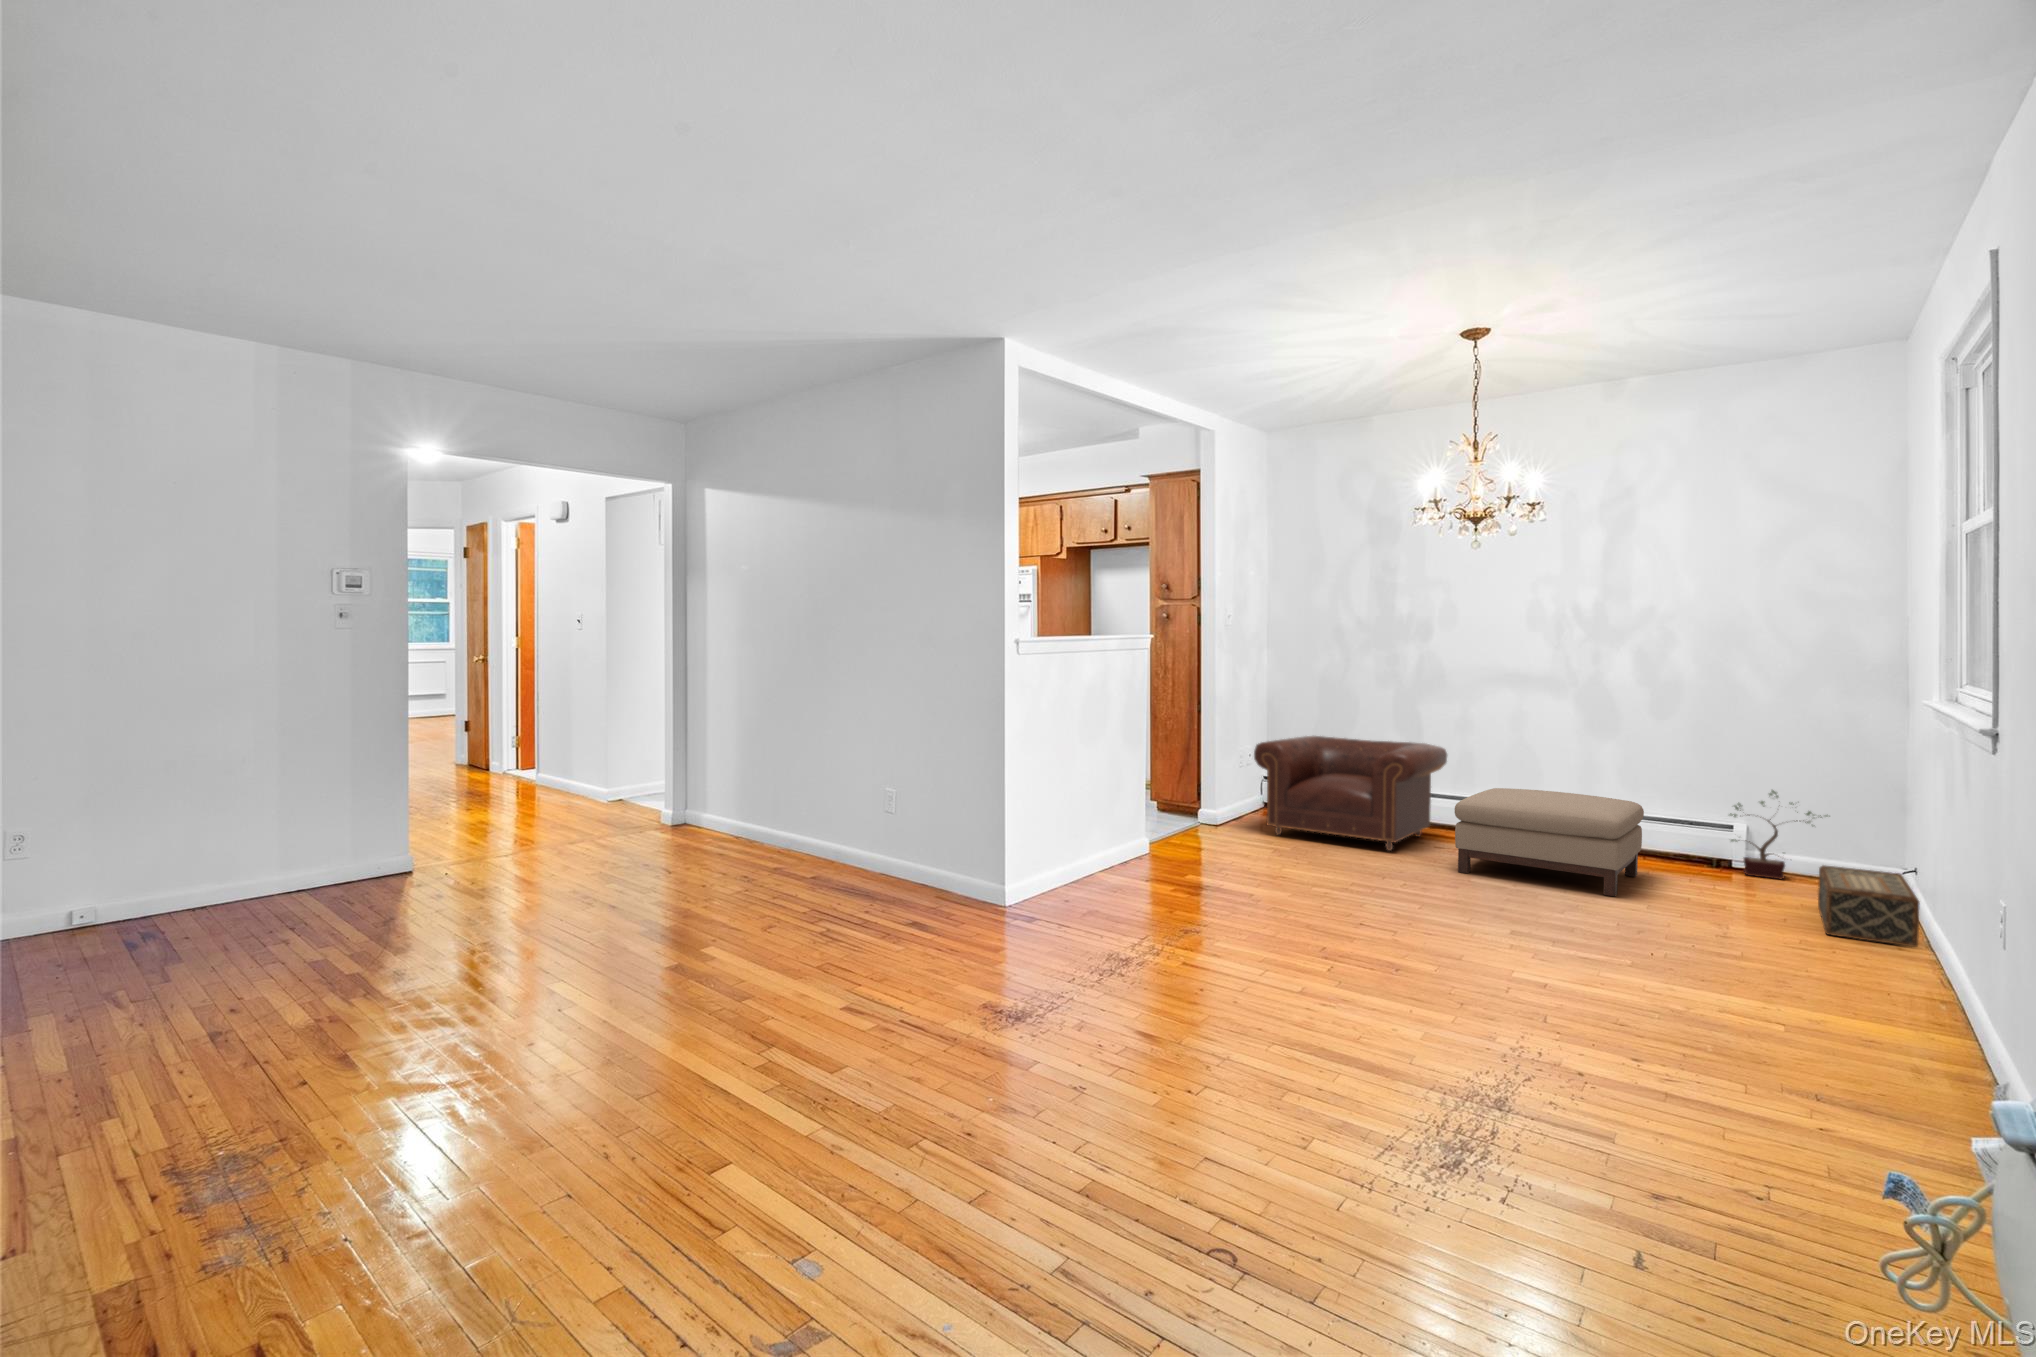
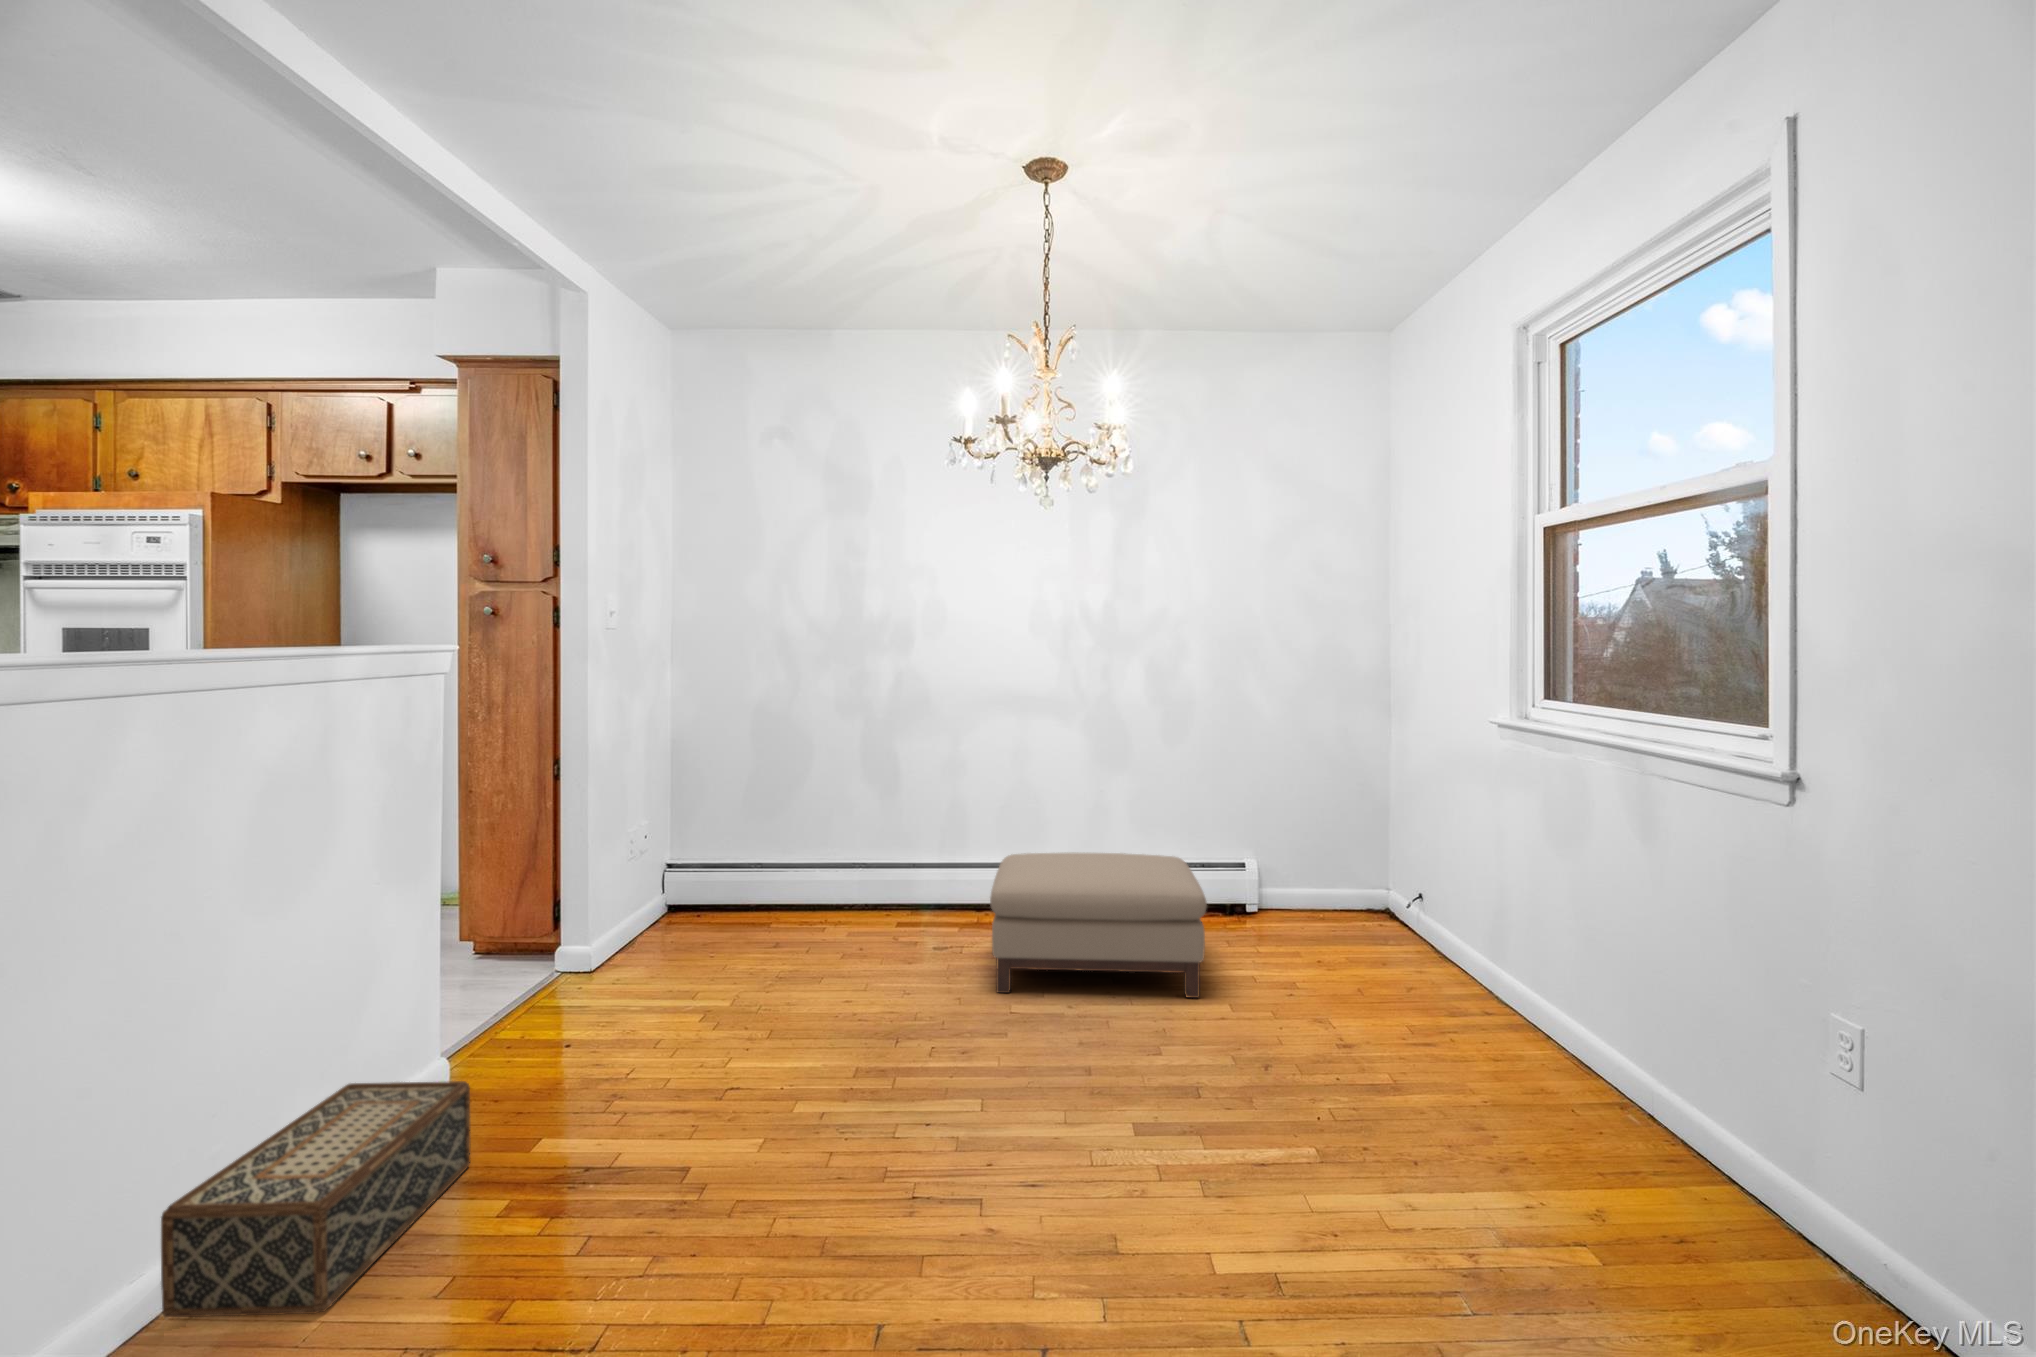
armchair: present [1254,736,1447,851] -> none [663,794,937,967]
potted plant: present [1730,790,1827,879] -> none [1245,821,1340,925]
woven basket: present [1818,865,1920,947] -> present [161,1081,470,1317]

